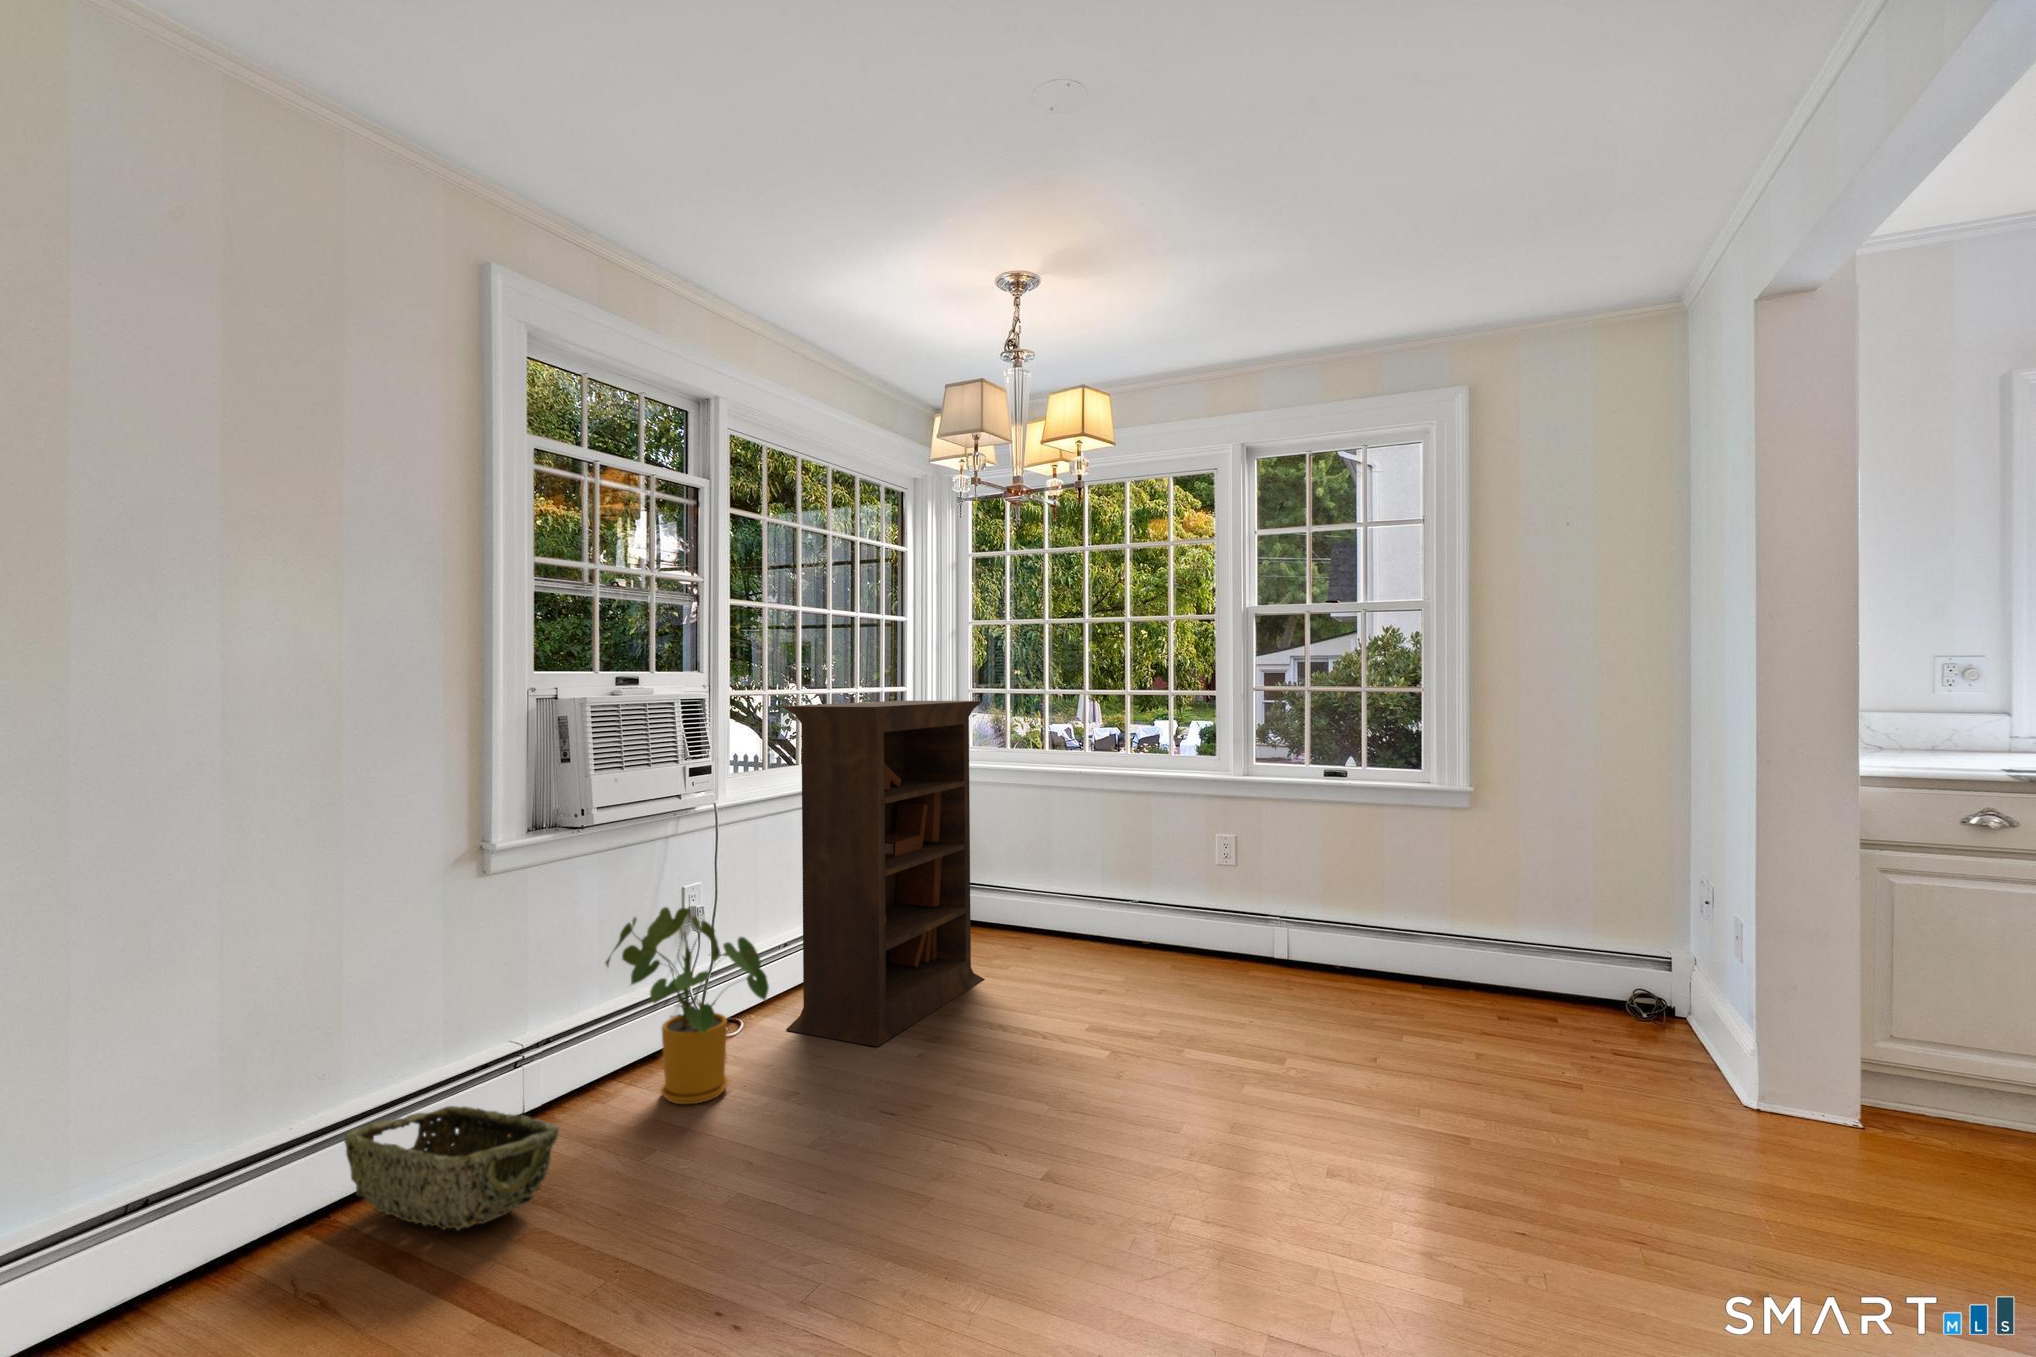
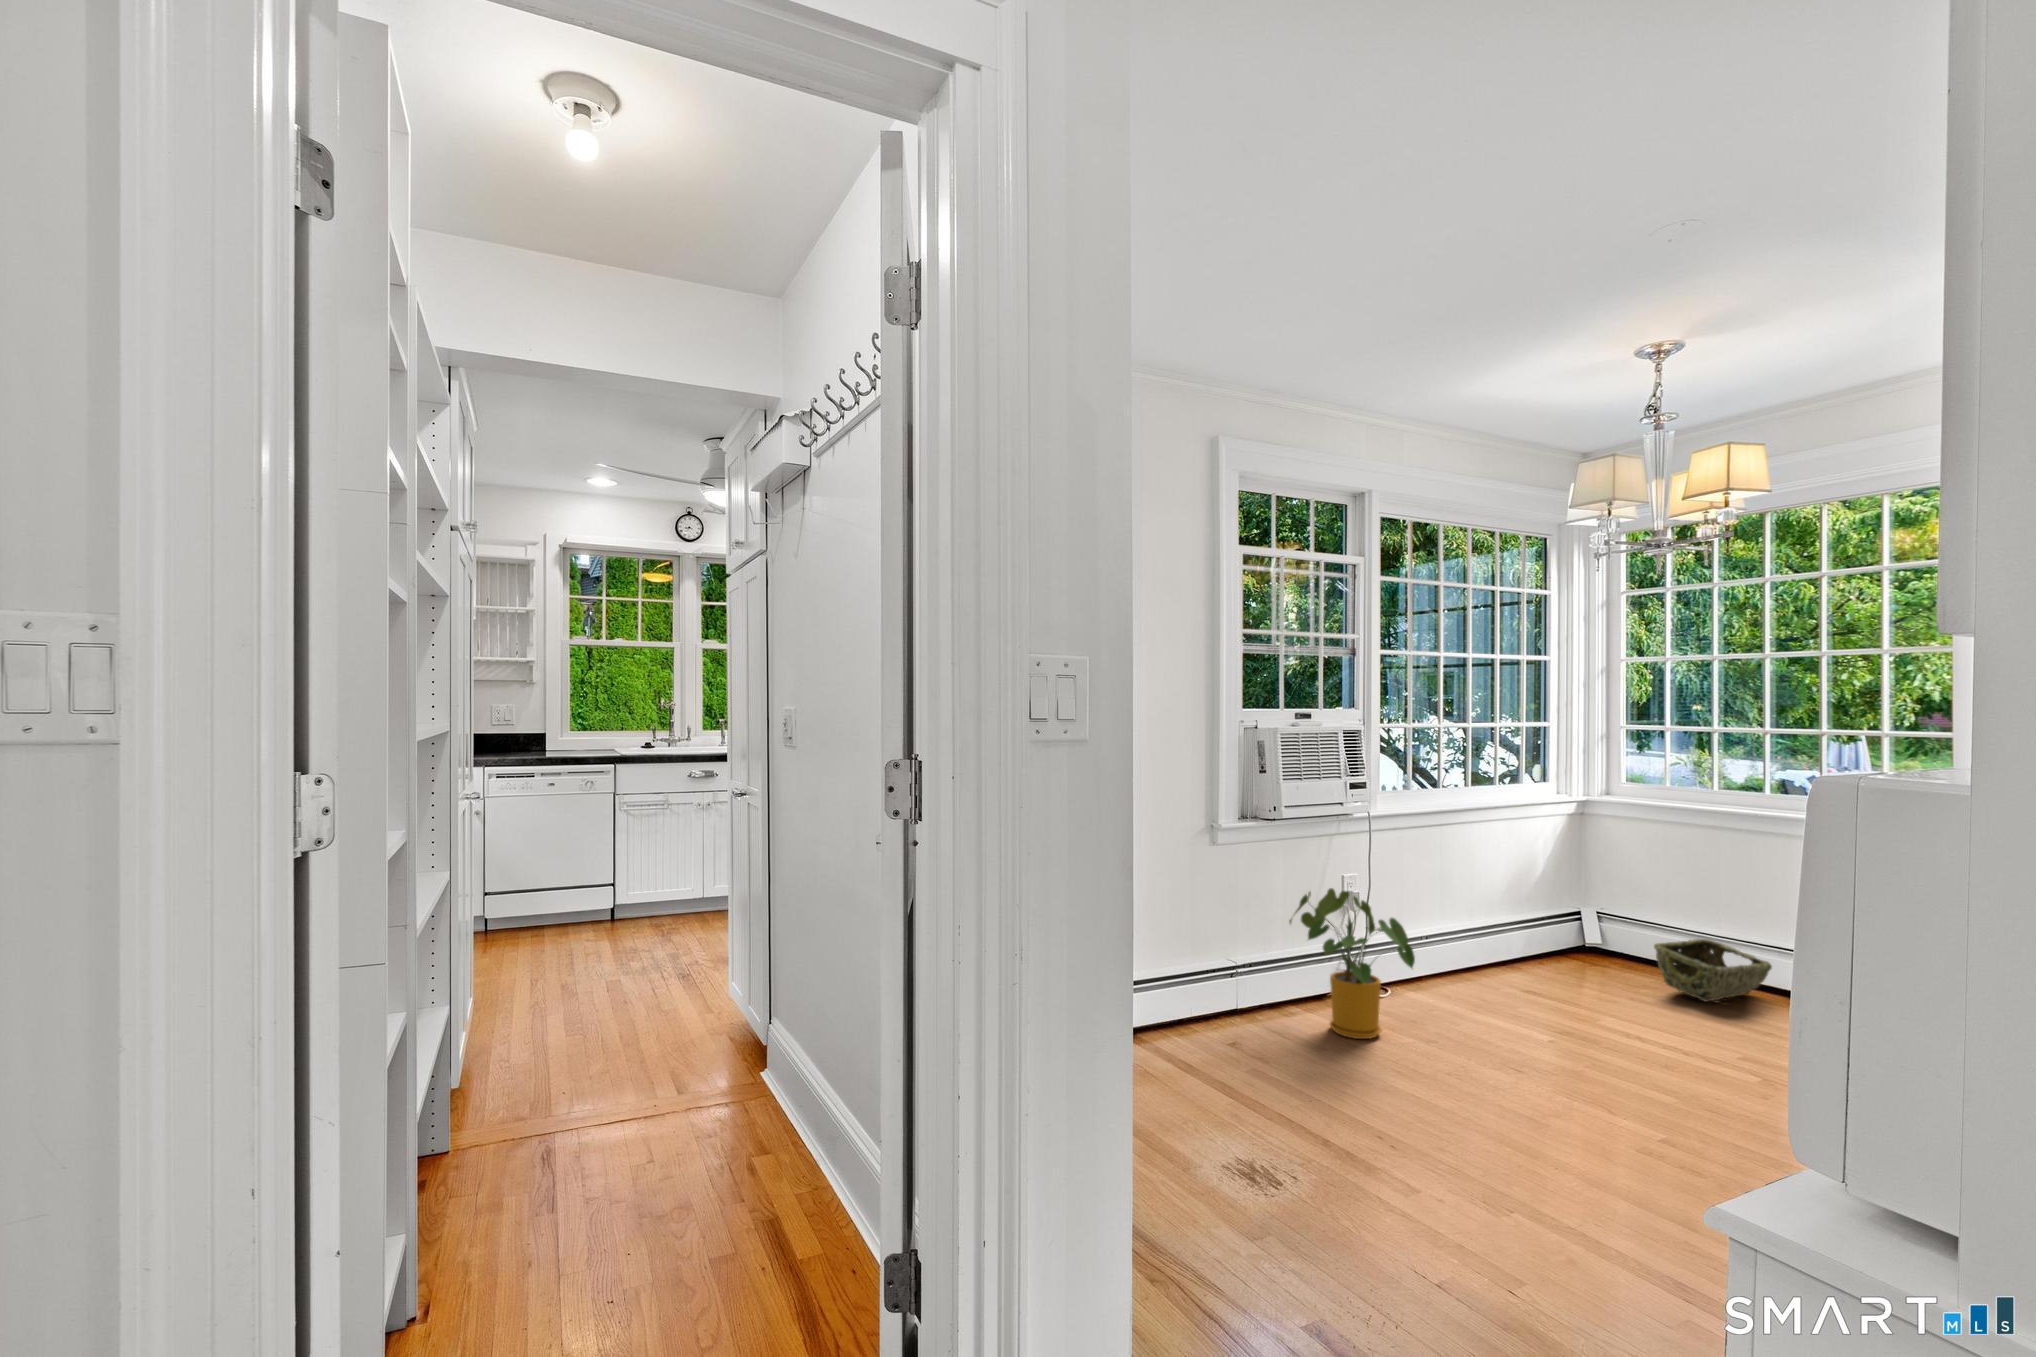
bookcase: present [782,701,984,1047] -> none [1425,735,1631,1034]
woven basket: present [344,1106,559,1230] -> present [1654,939,1772,1002]

